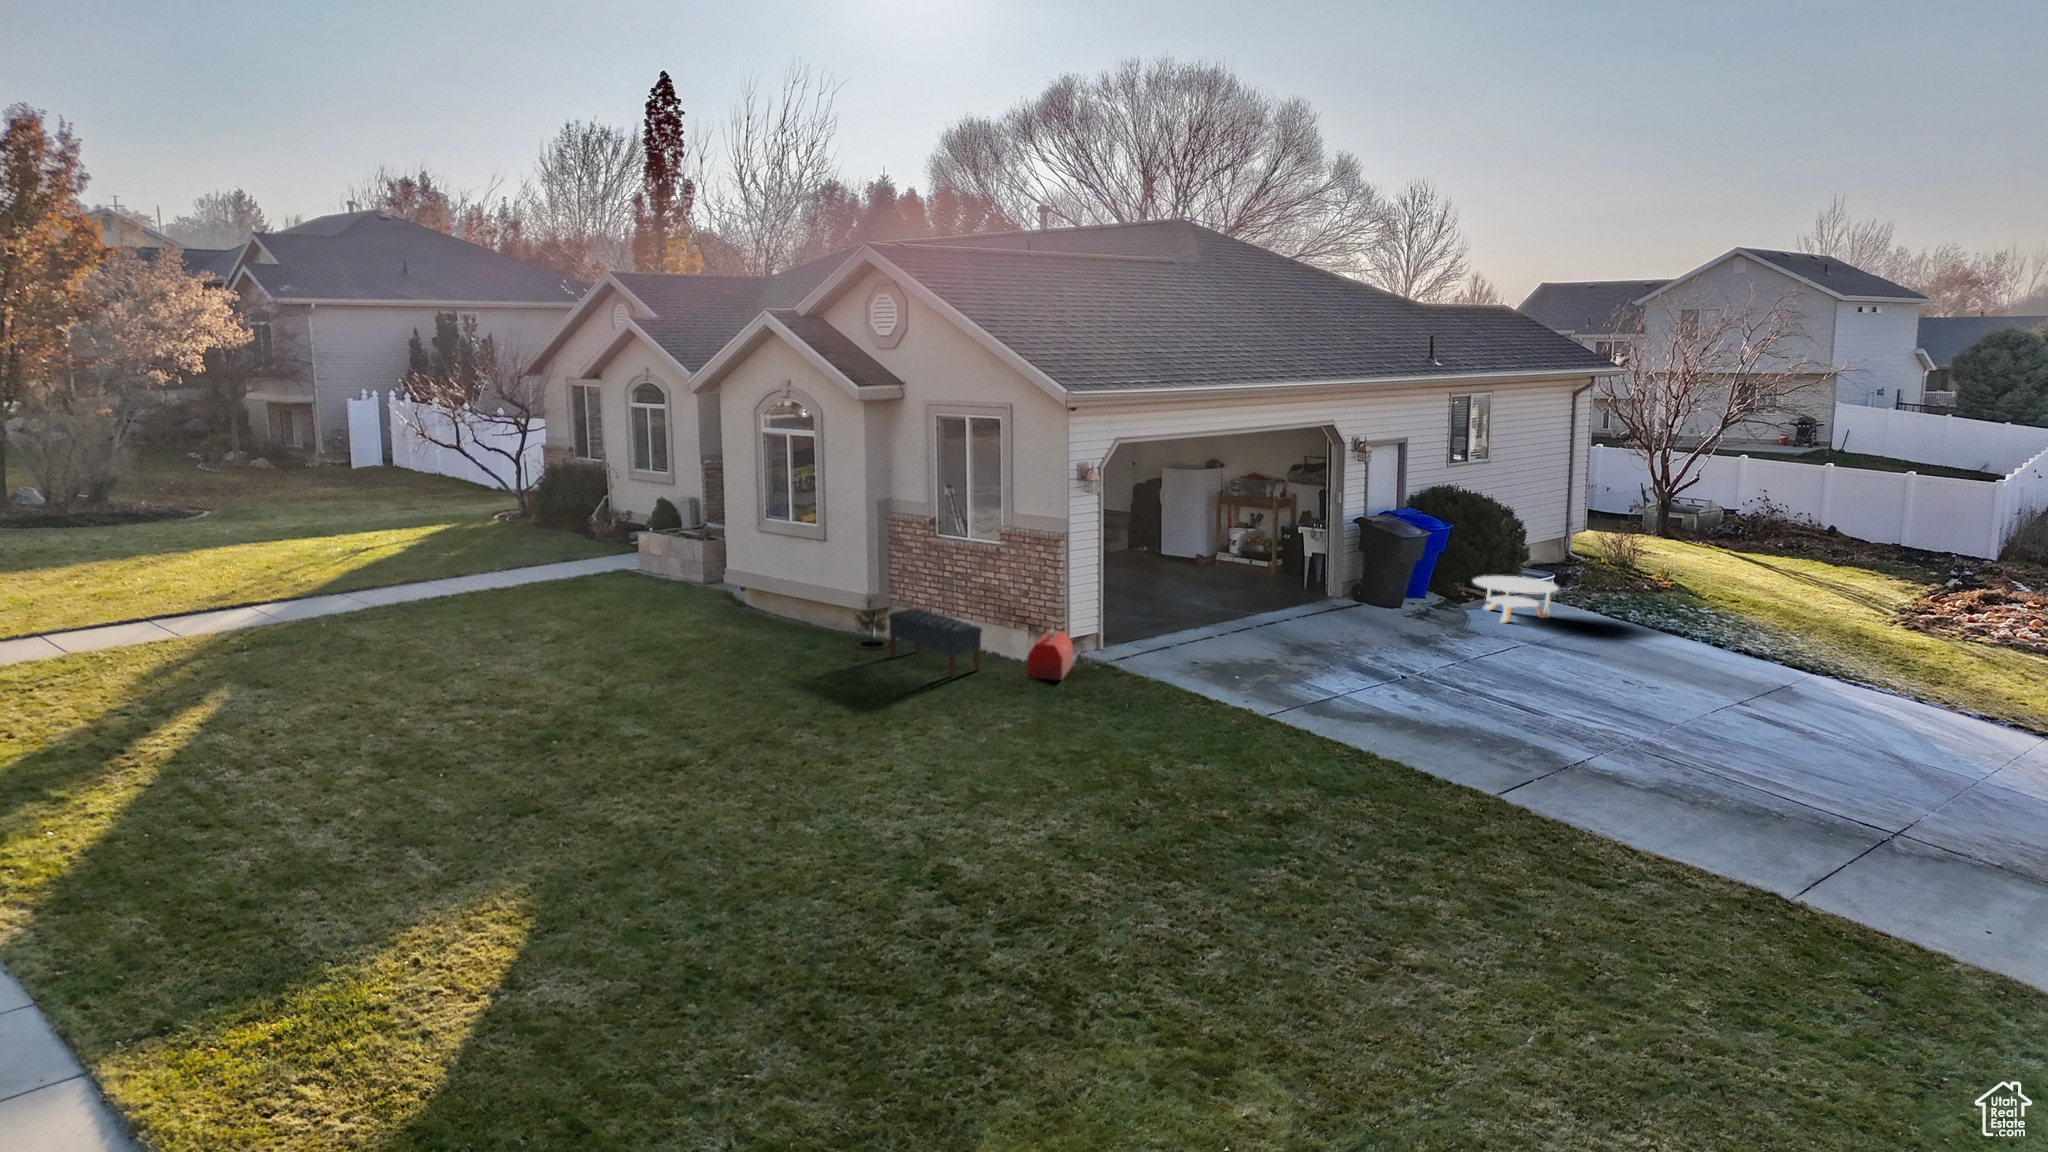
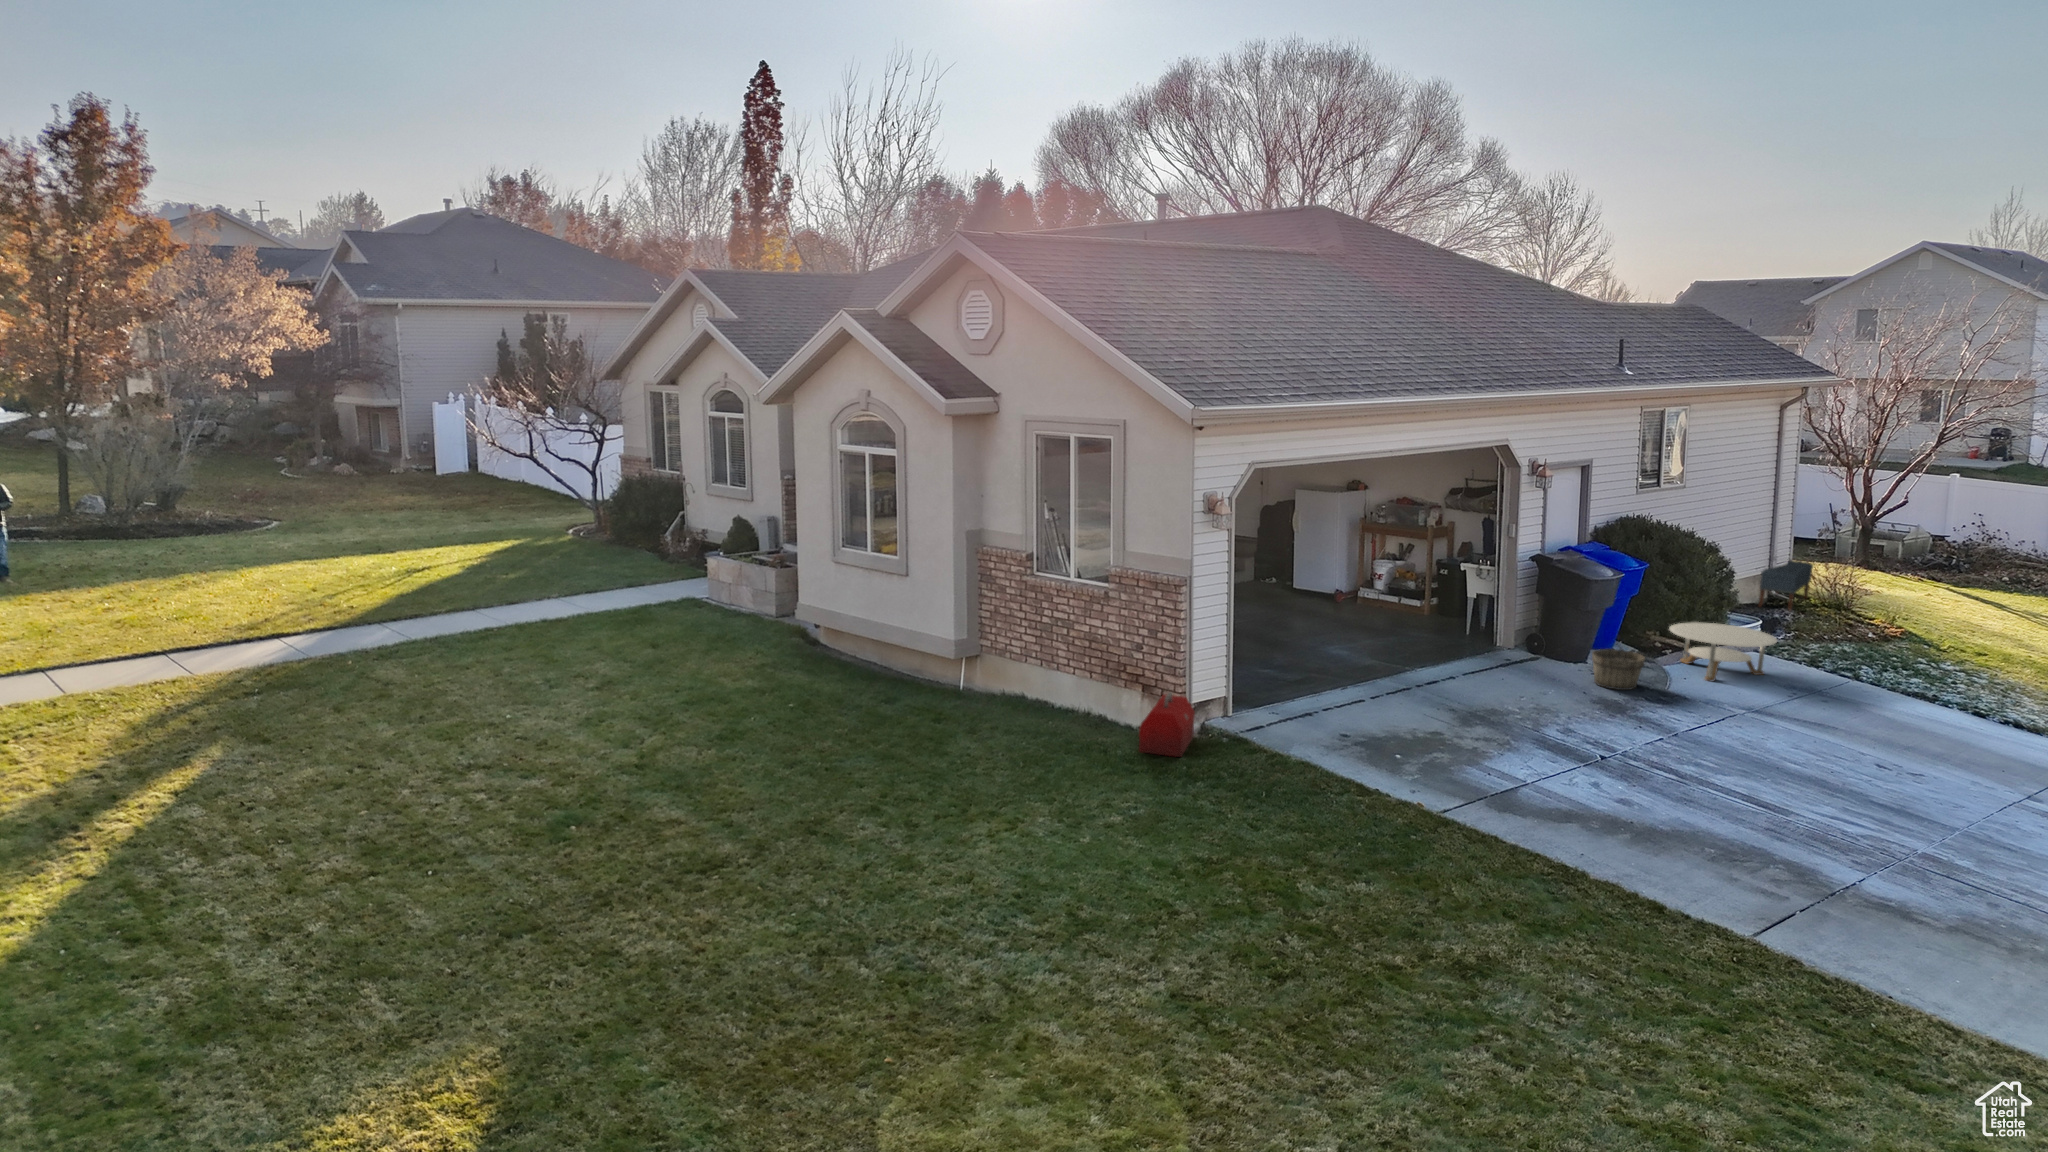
wooden bucket: none [1407,592,1450,631] -> present [1592,644,1645,690]
potted tree: present [855,594,888,650] -> none [934,637,979,705]
bench: present [888,609,982,677] -> present [1758,560,1813,611]

